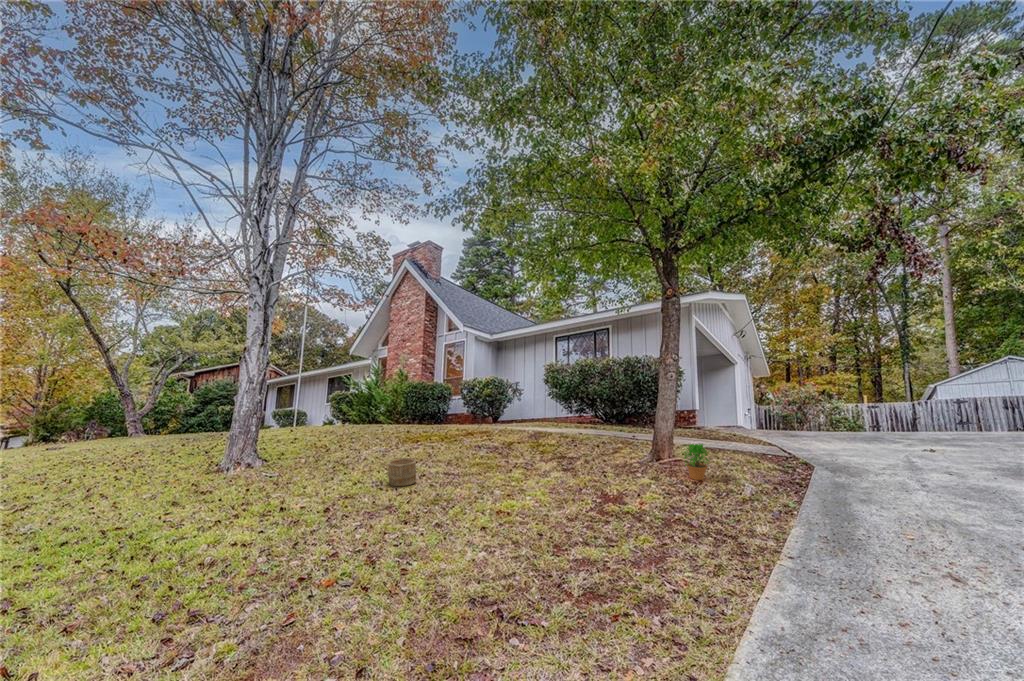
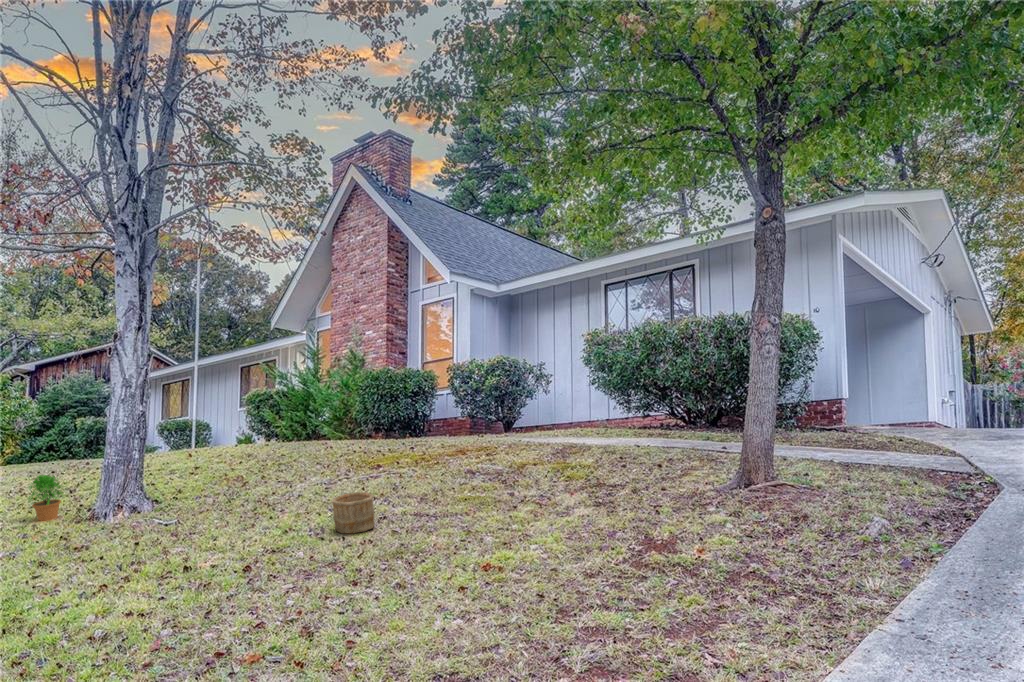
potted plant: present [685,444,709,480] -> present [28,475,64,521]

